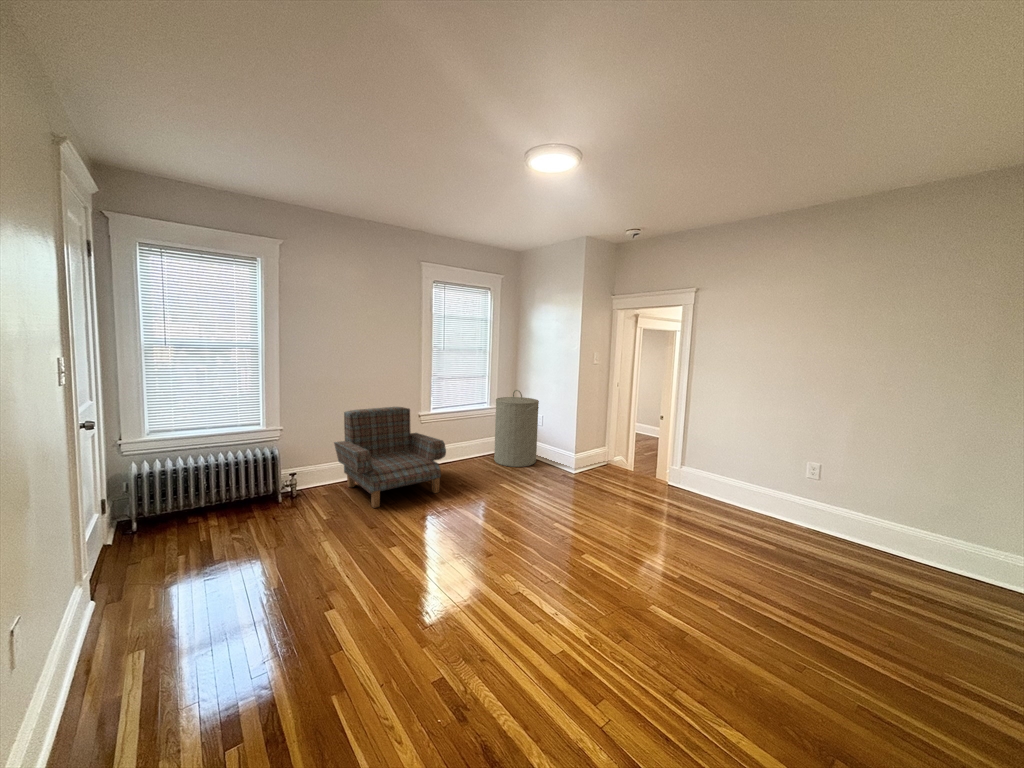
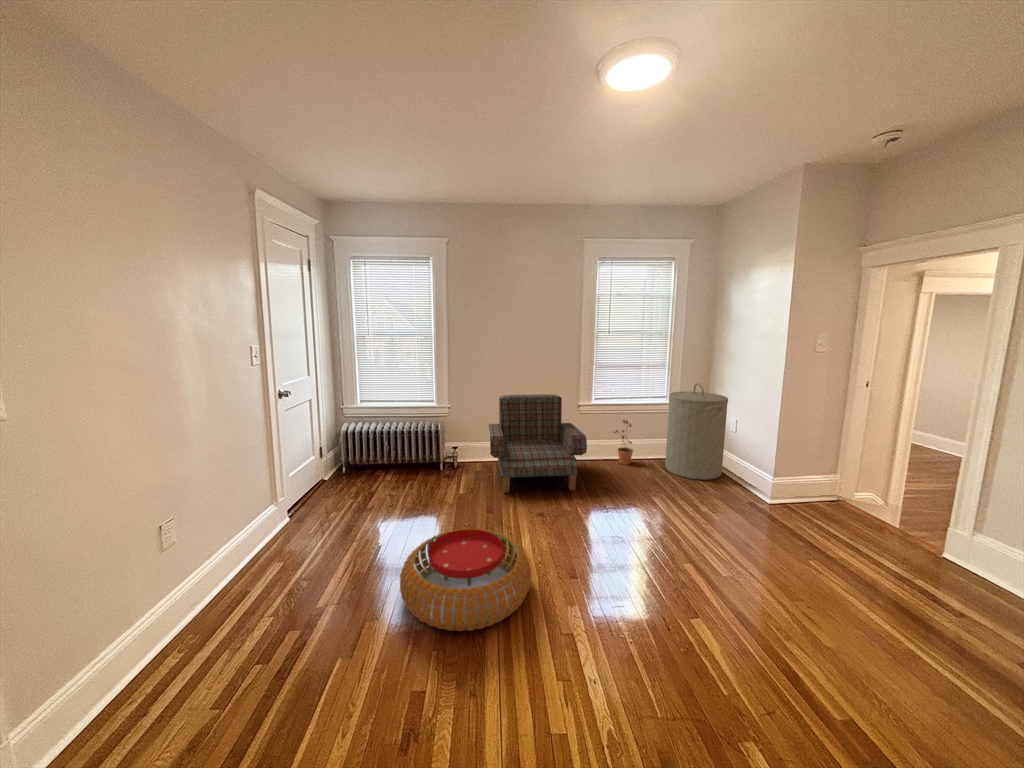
potted plant: none [450,425,471,465] -> present [614,420,633,465]
pouf: none [344,535,475,632] -> present [400,529,531,631]

